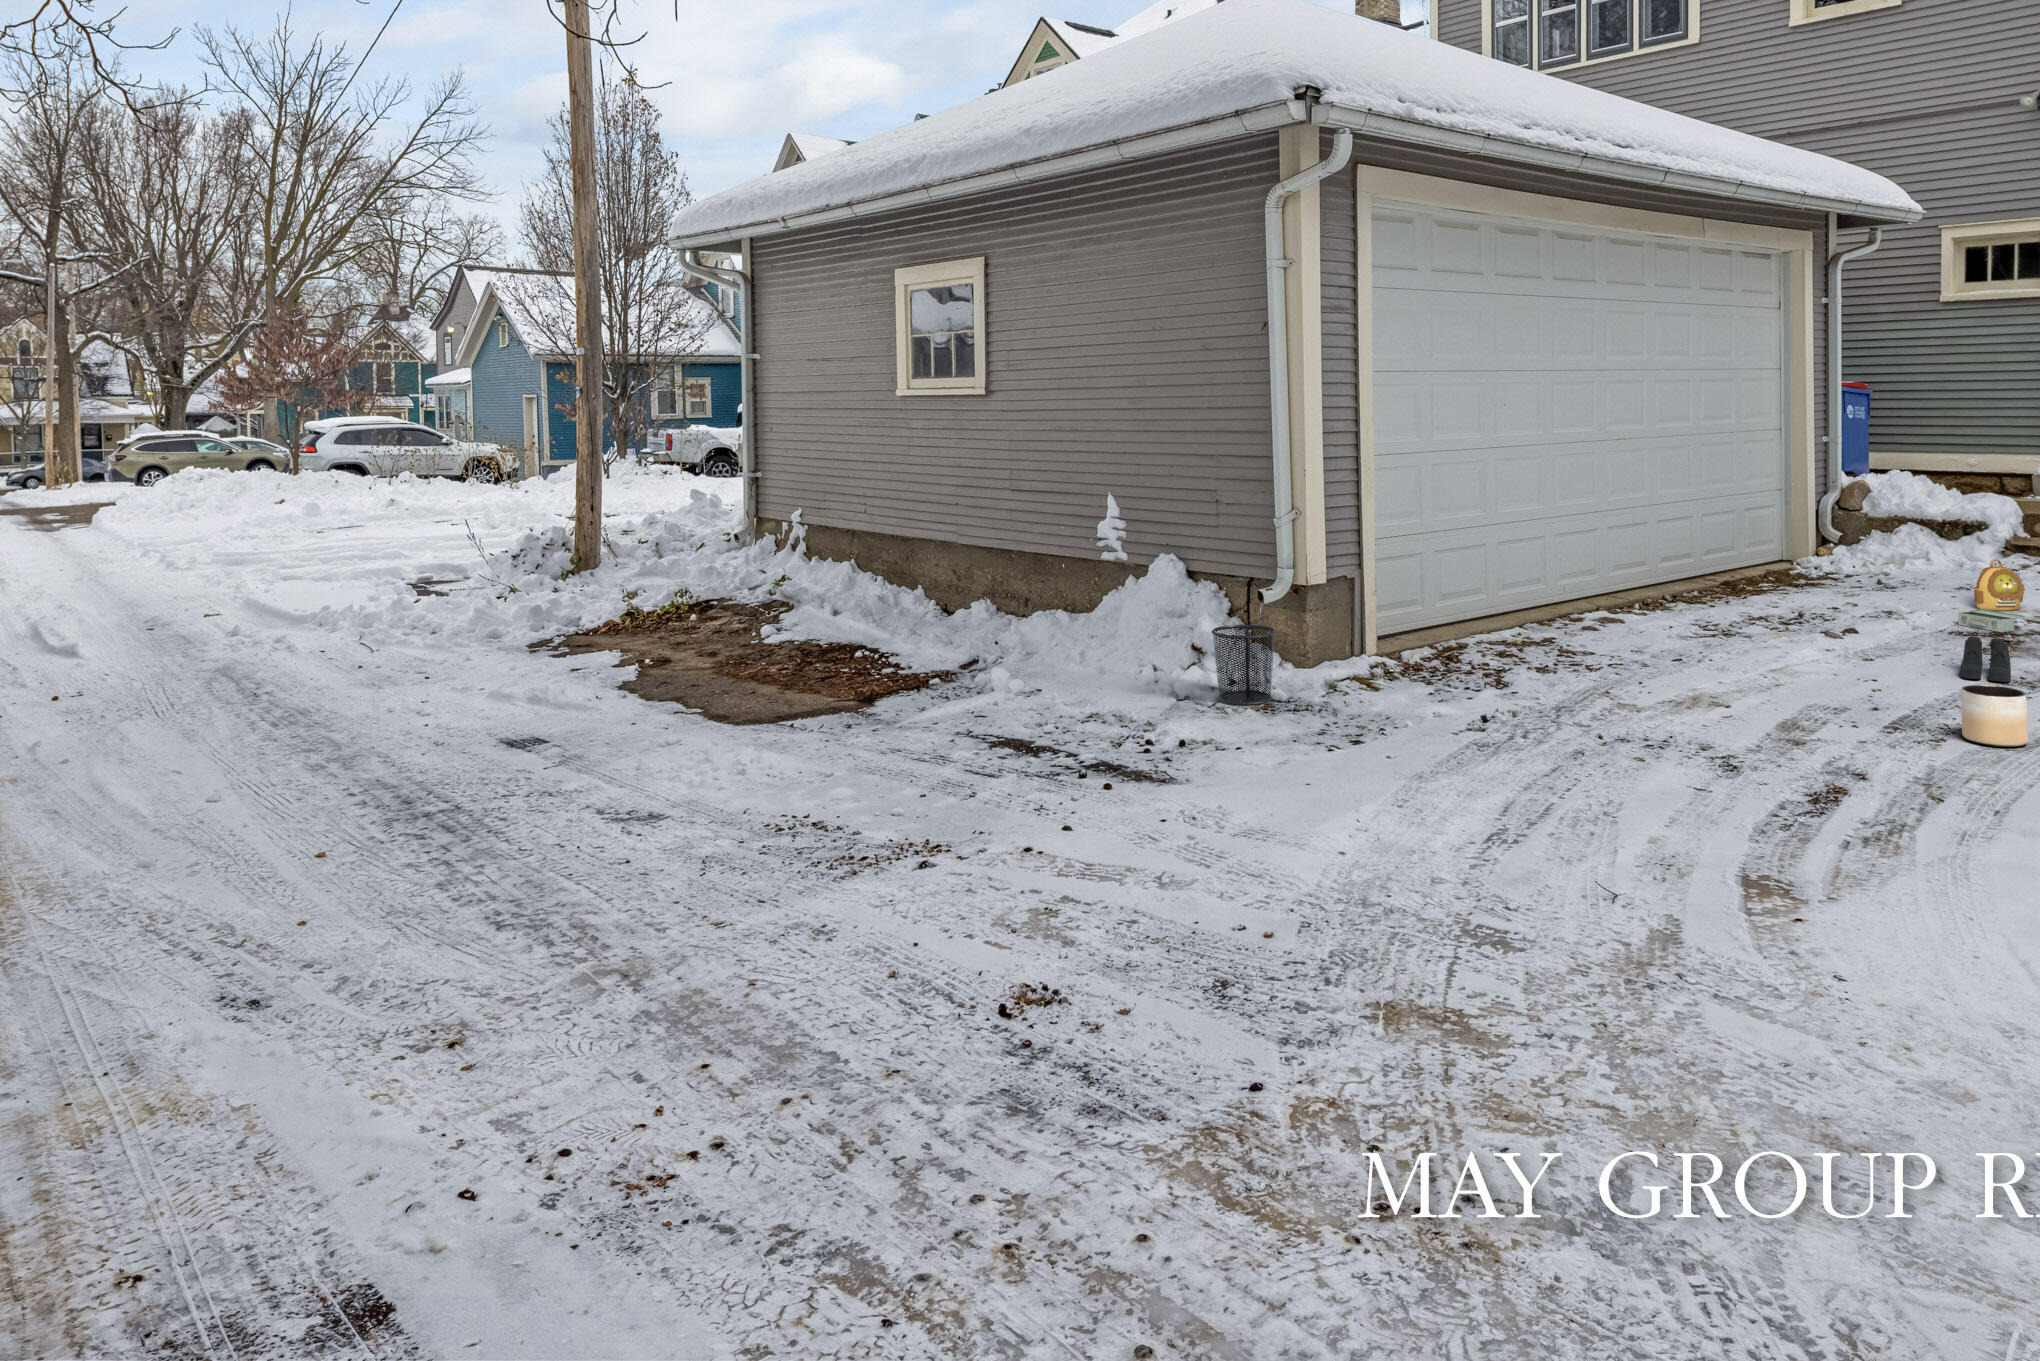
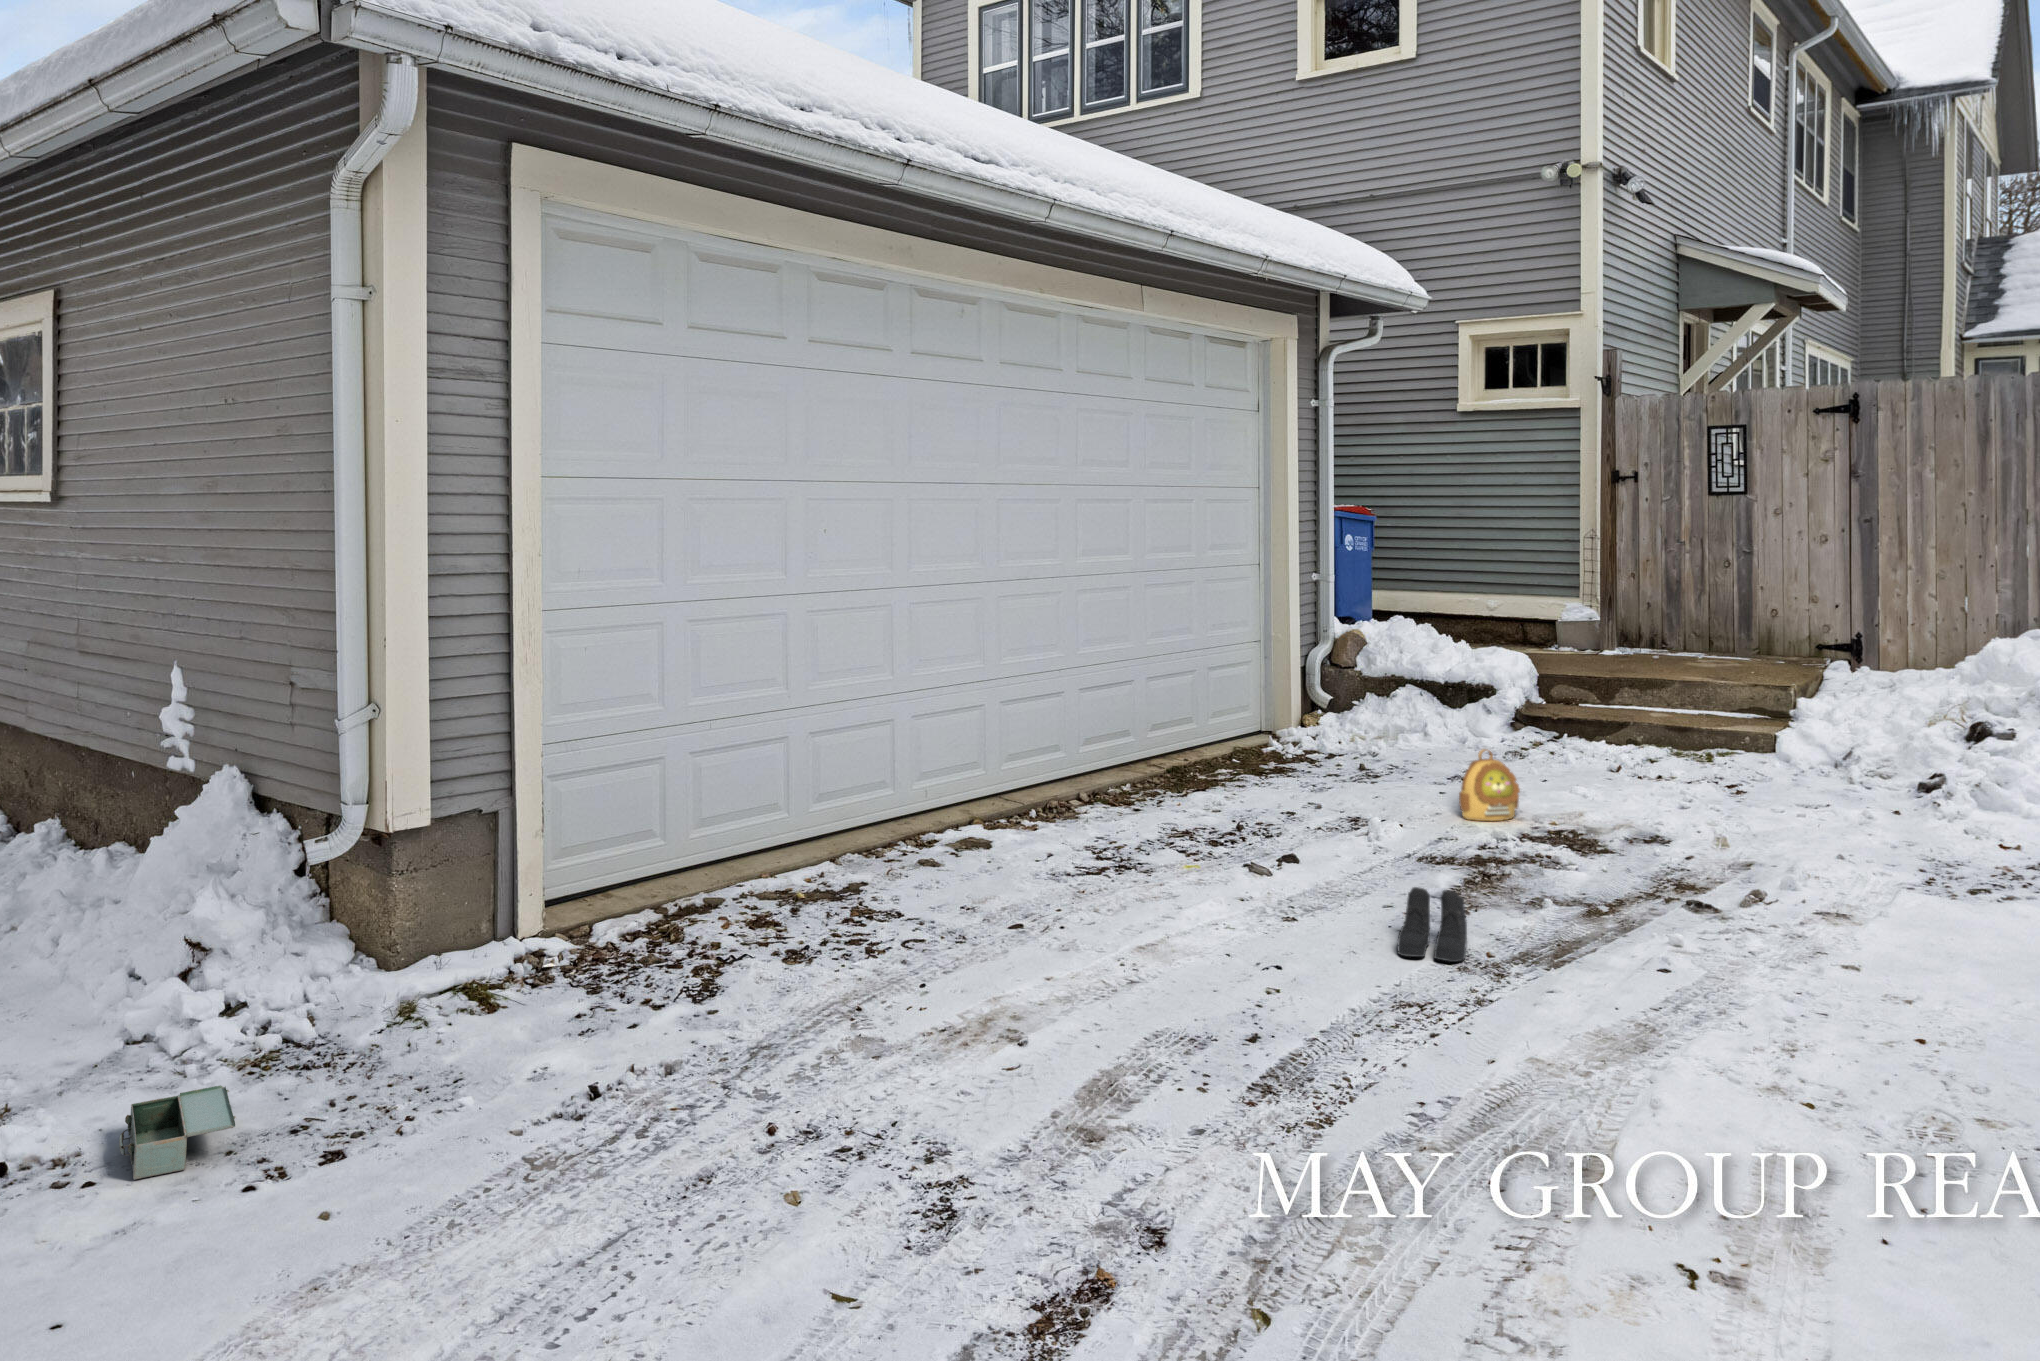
toolbox: present [1958,609,2025,632] -> present [119,1085,236,1180]
waste bin: present [1211,625,1276,705] -> none [134,909,264,1070]
planter: present [1961,685,2028,747] -> none [1351,1004,1449,1122]

